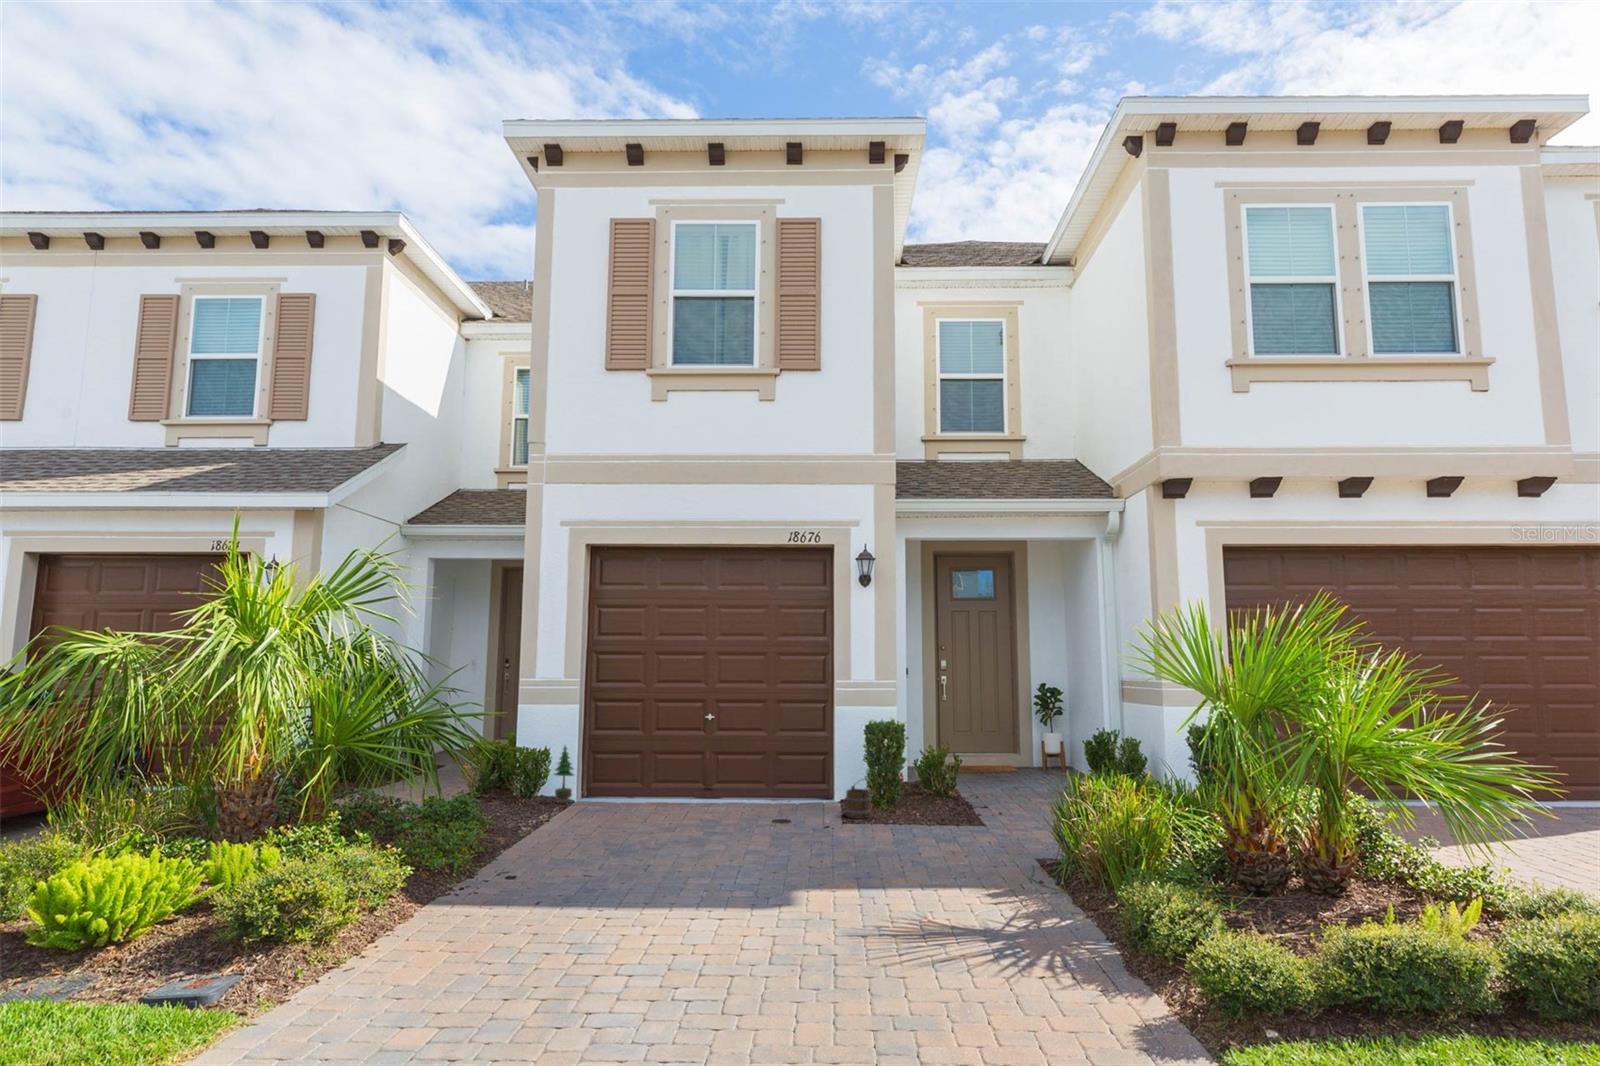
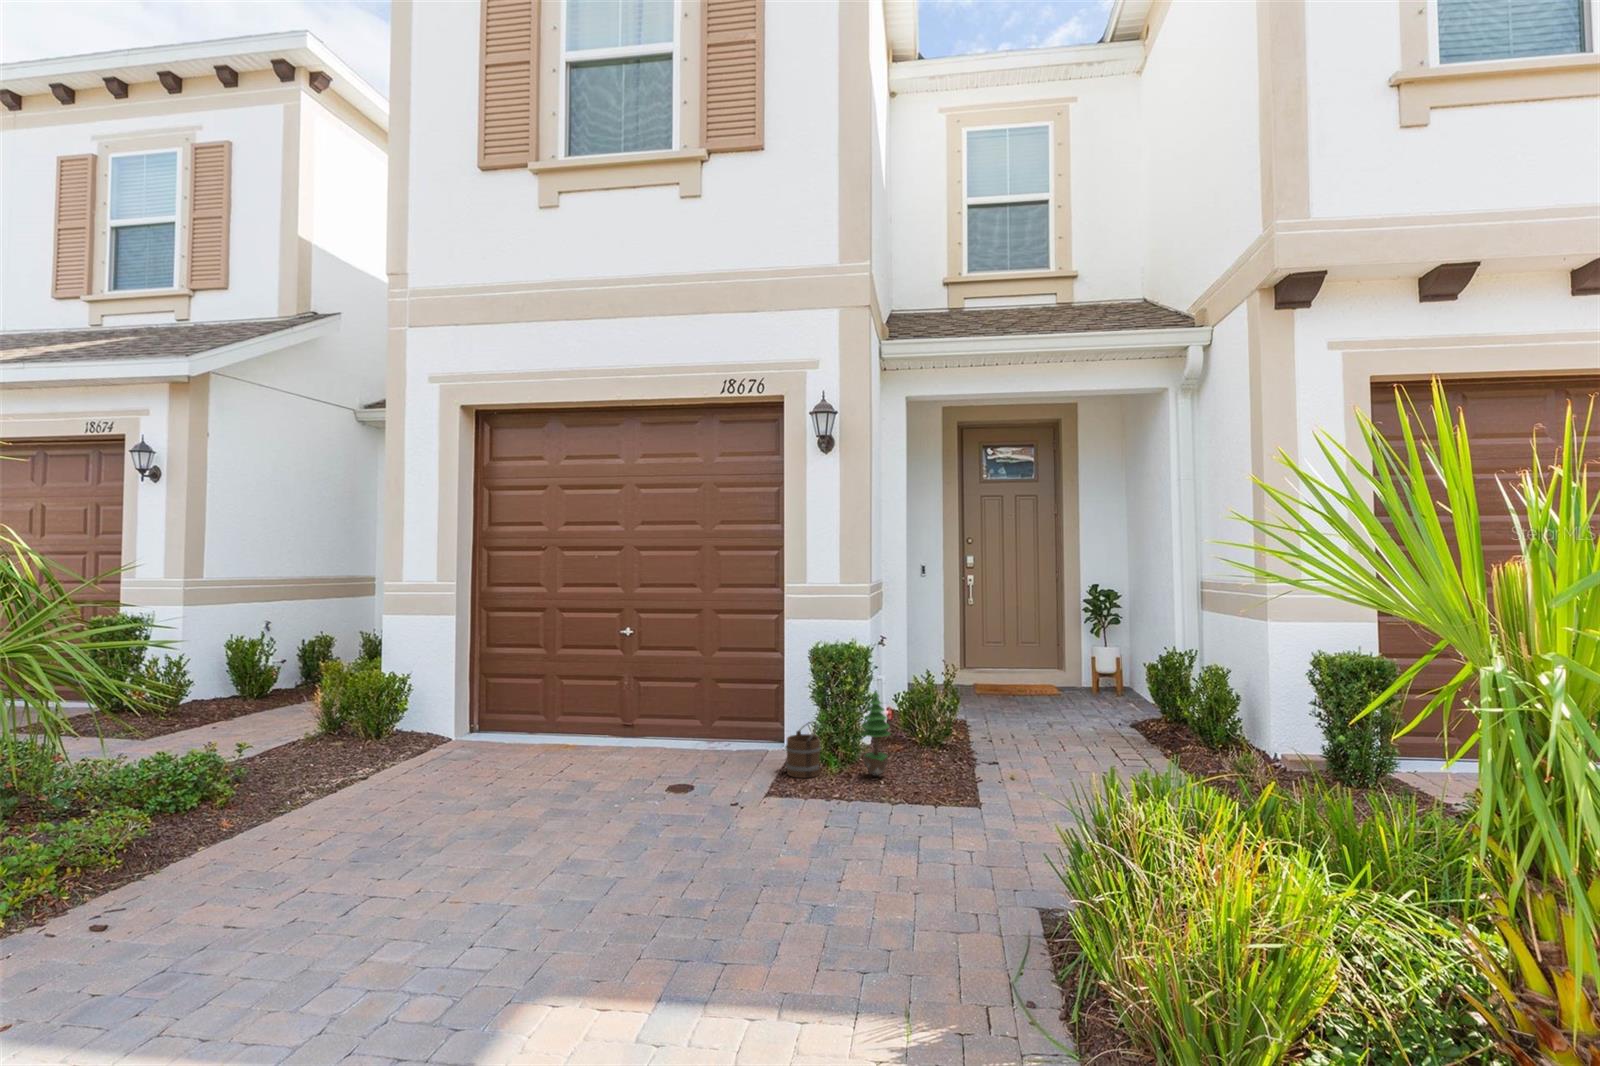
potted tree: present [555,746,573,803] -> present [861,690,890,776]

